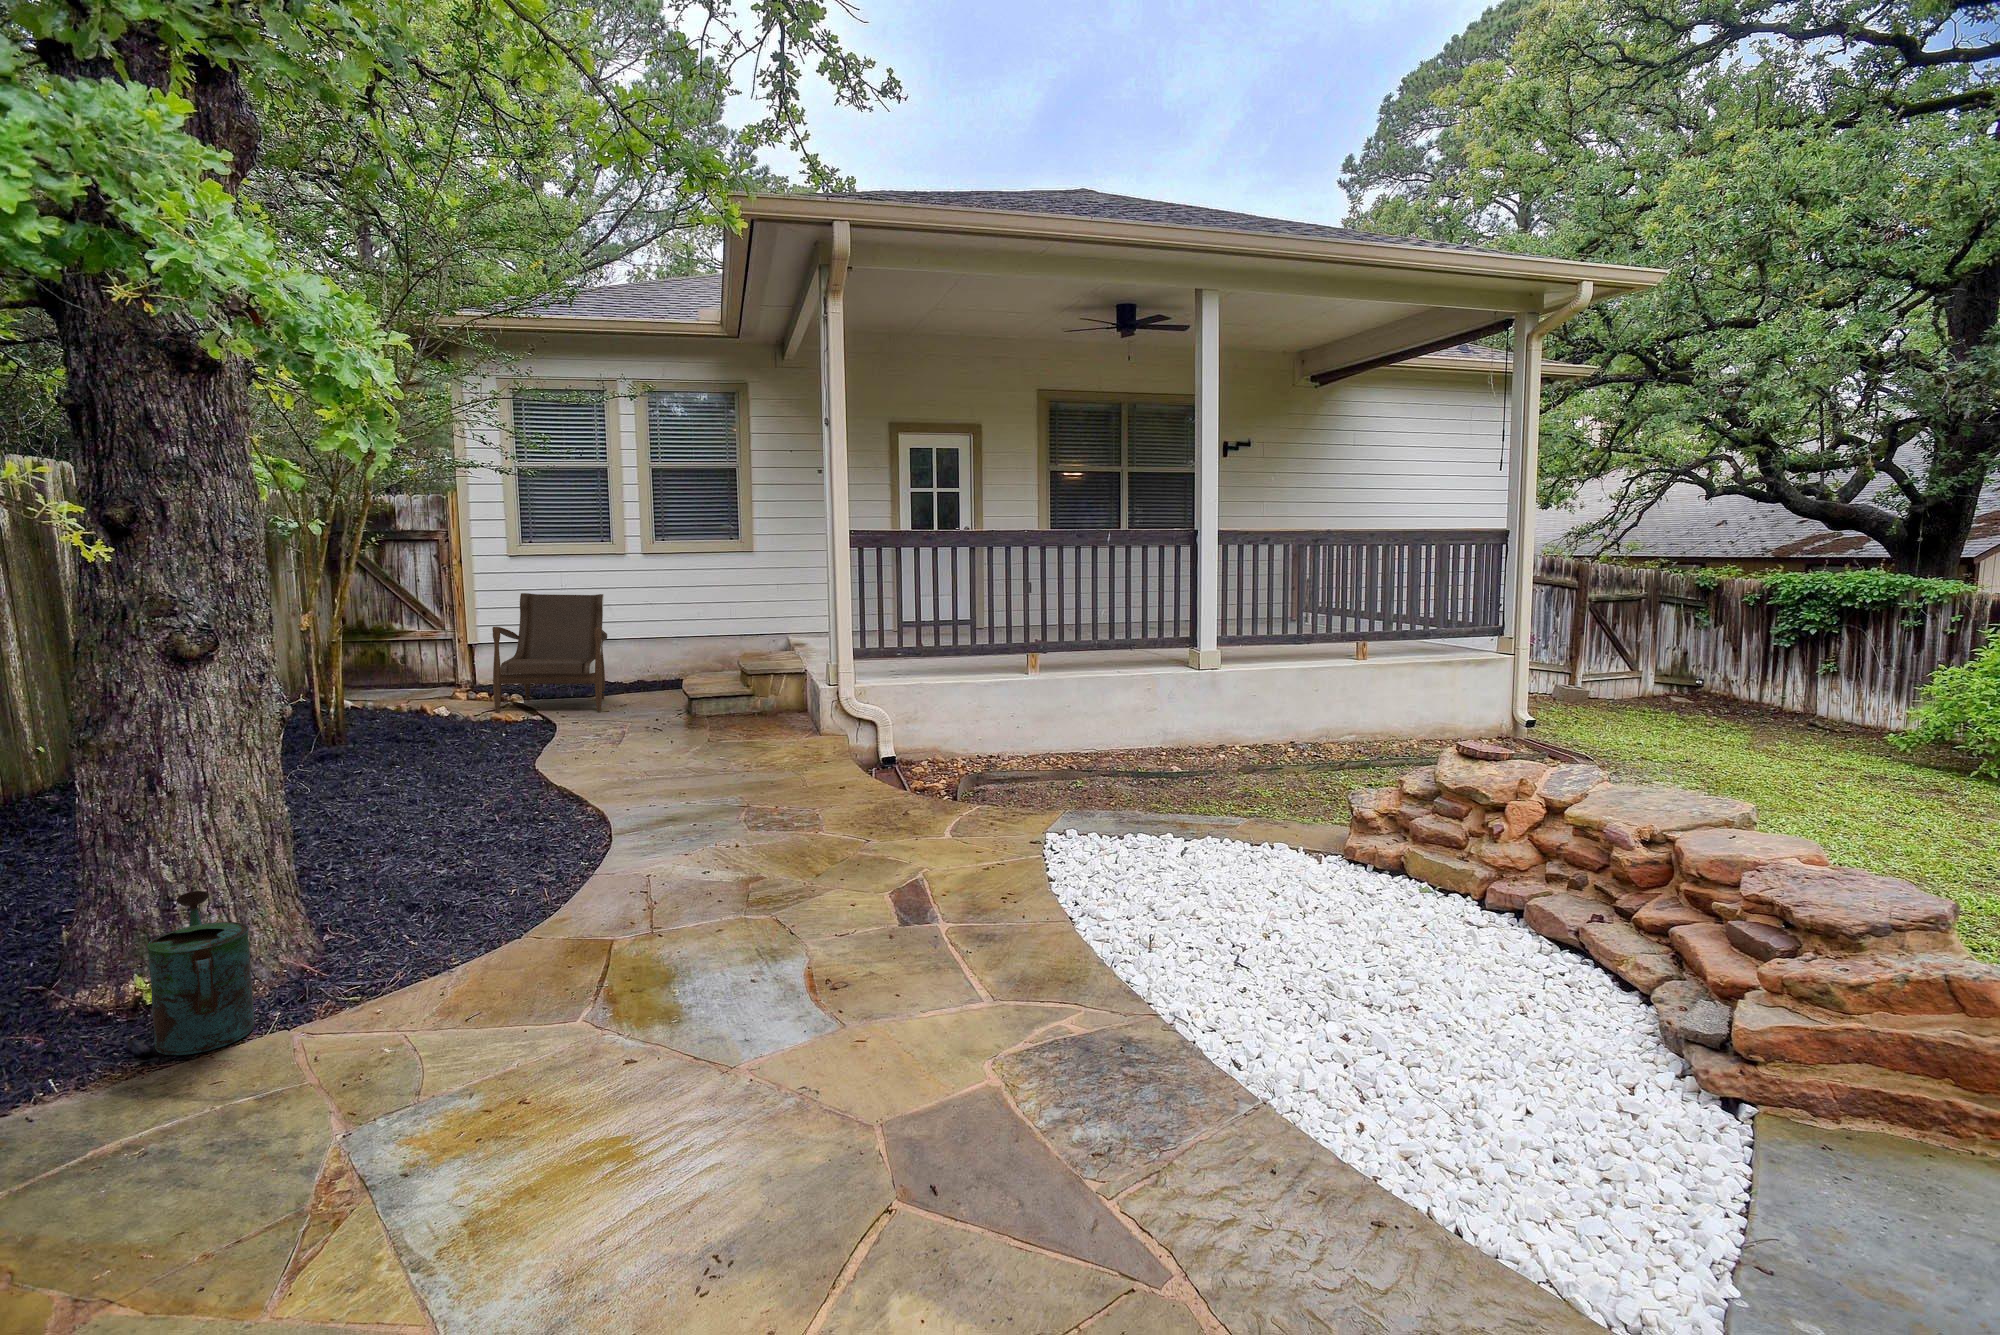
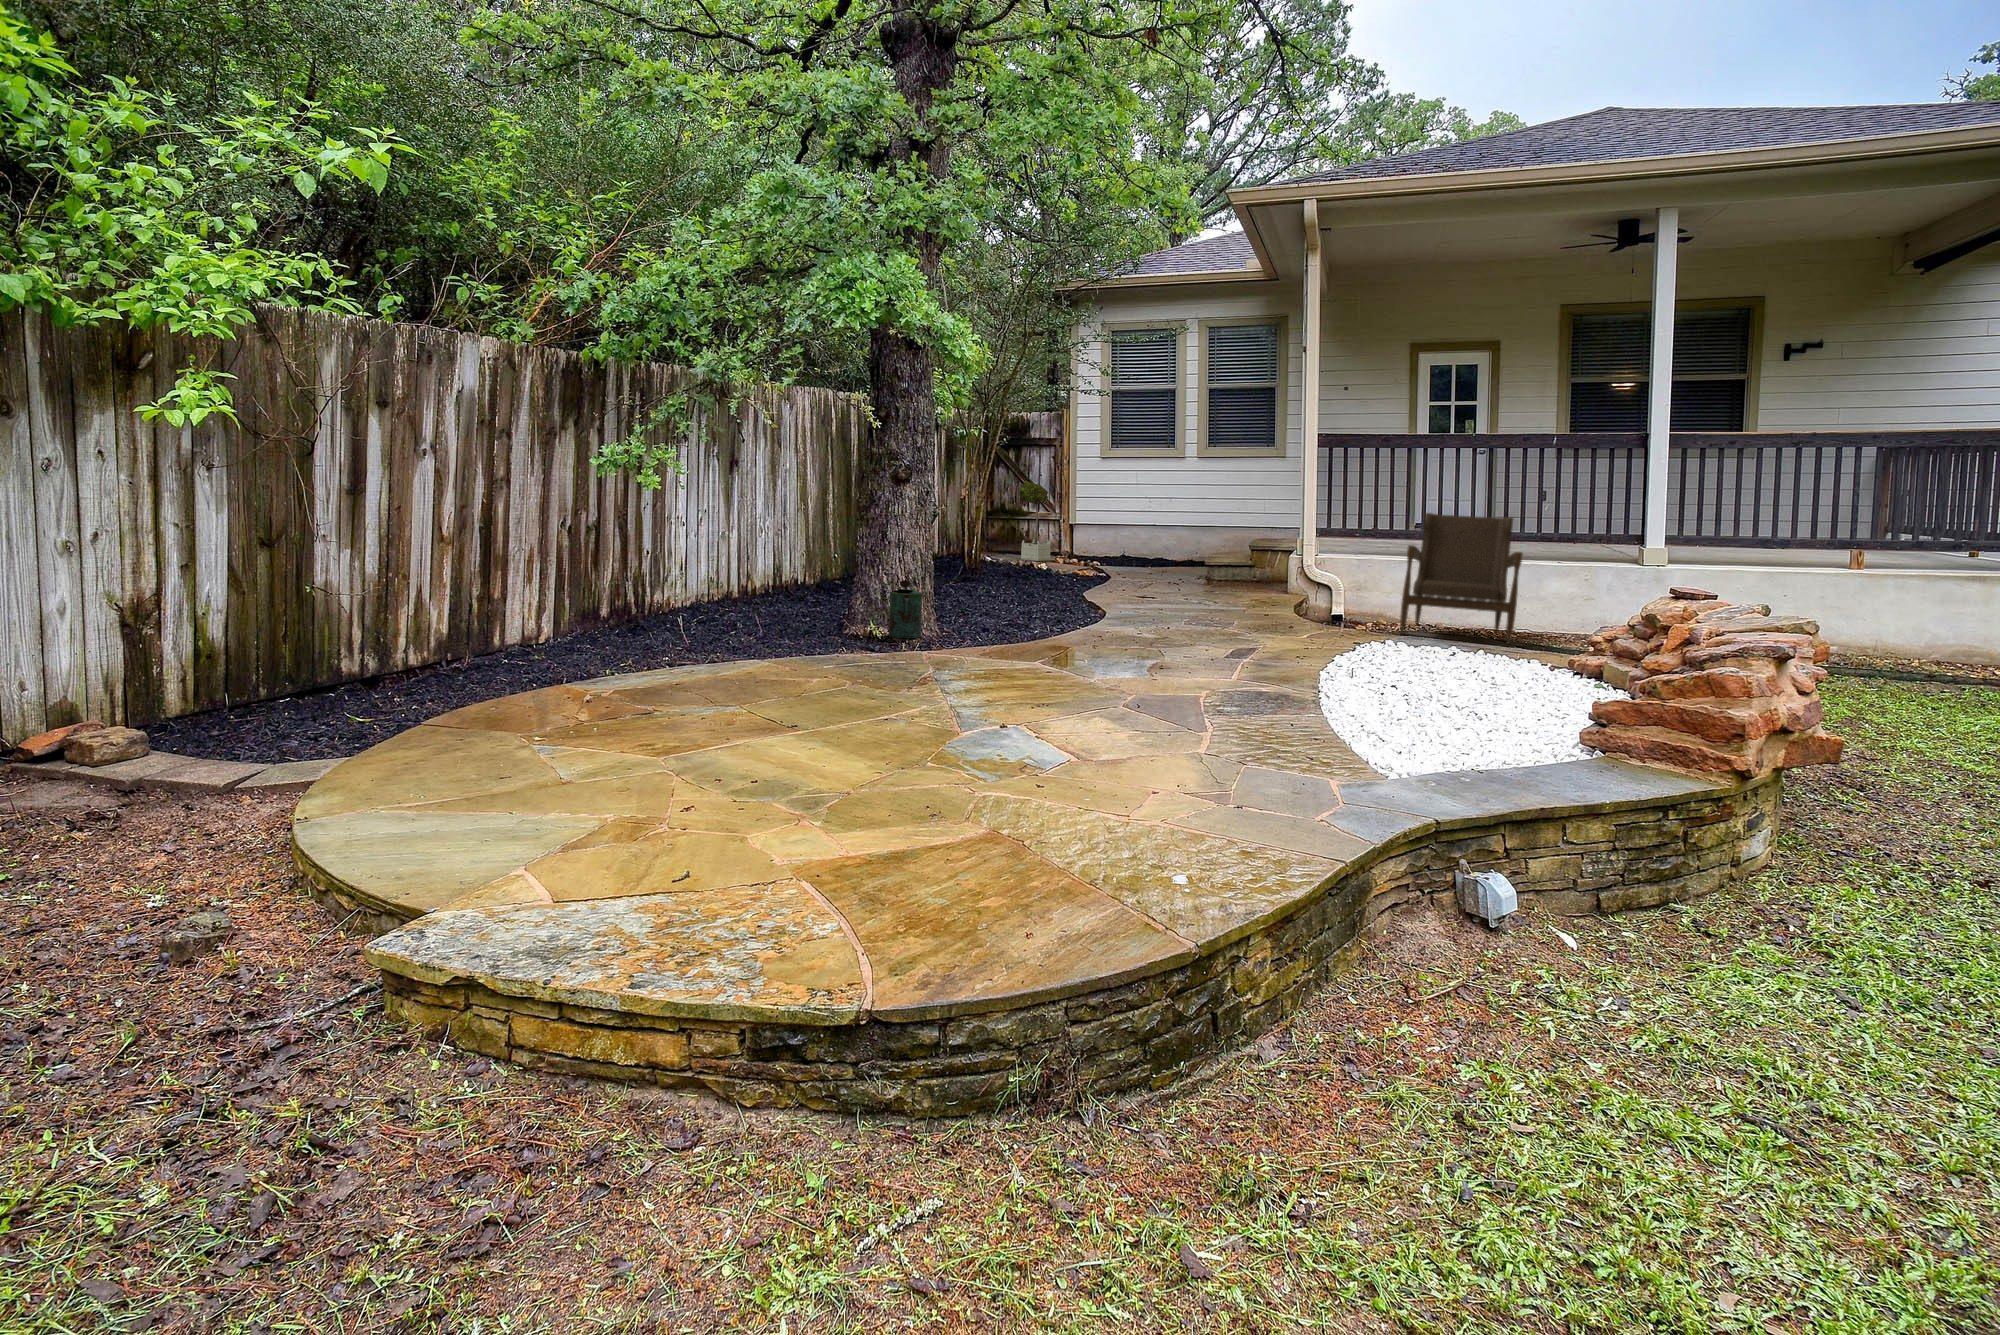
potted tree: none [383,588,442,699] -> present [1019,481,1050,561]
armchair: present [492,593,607,713] -> present [1400,513,1523,643]

